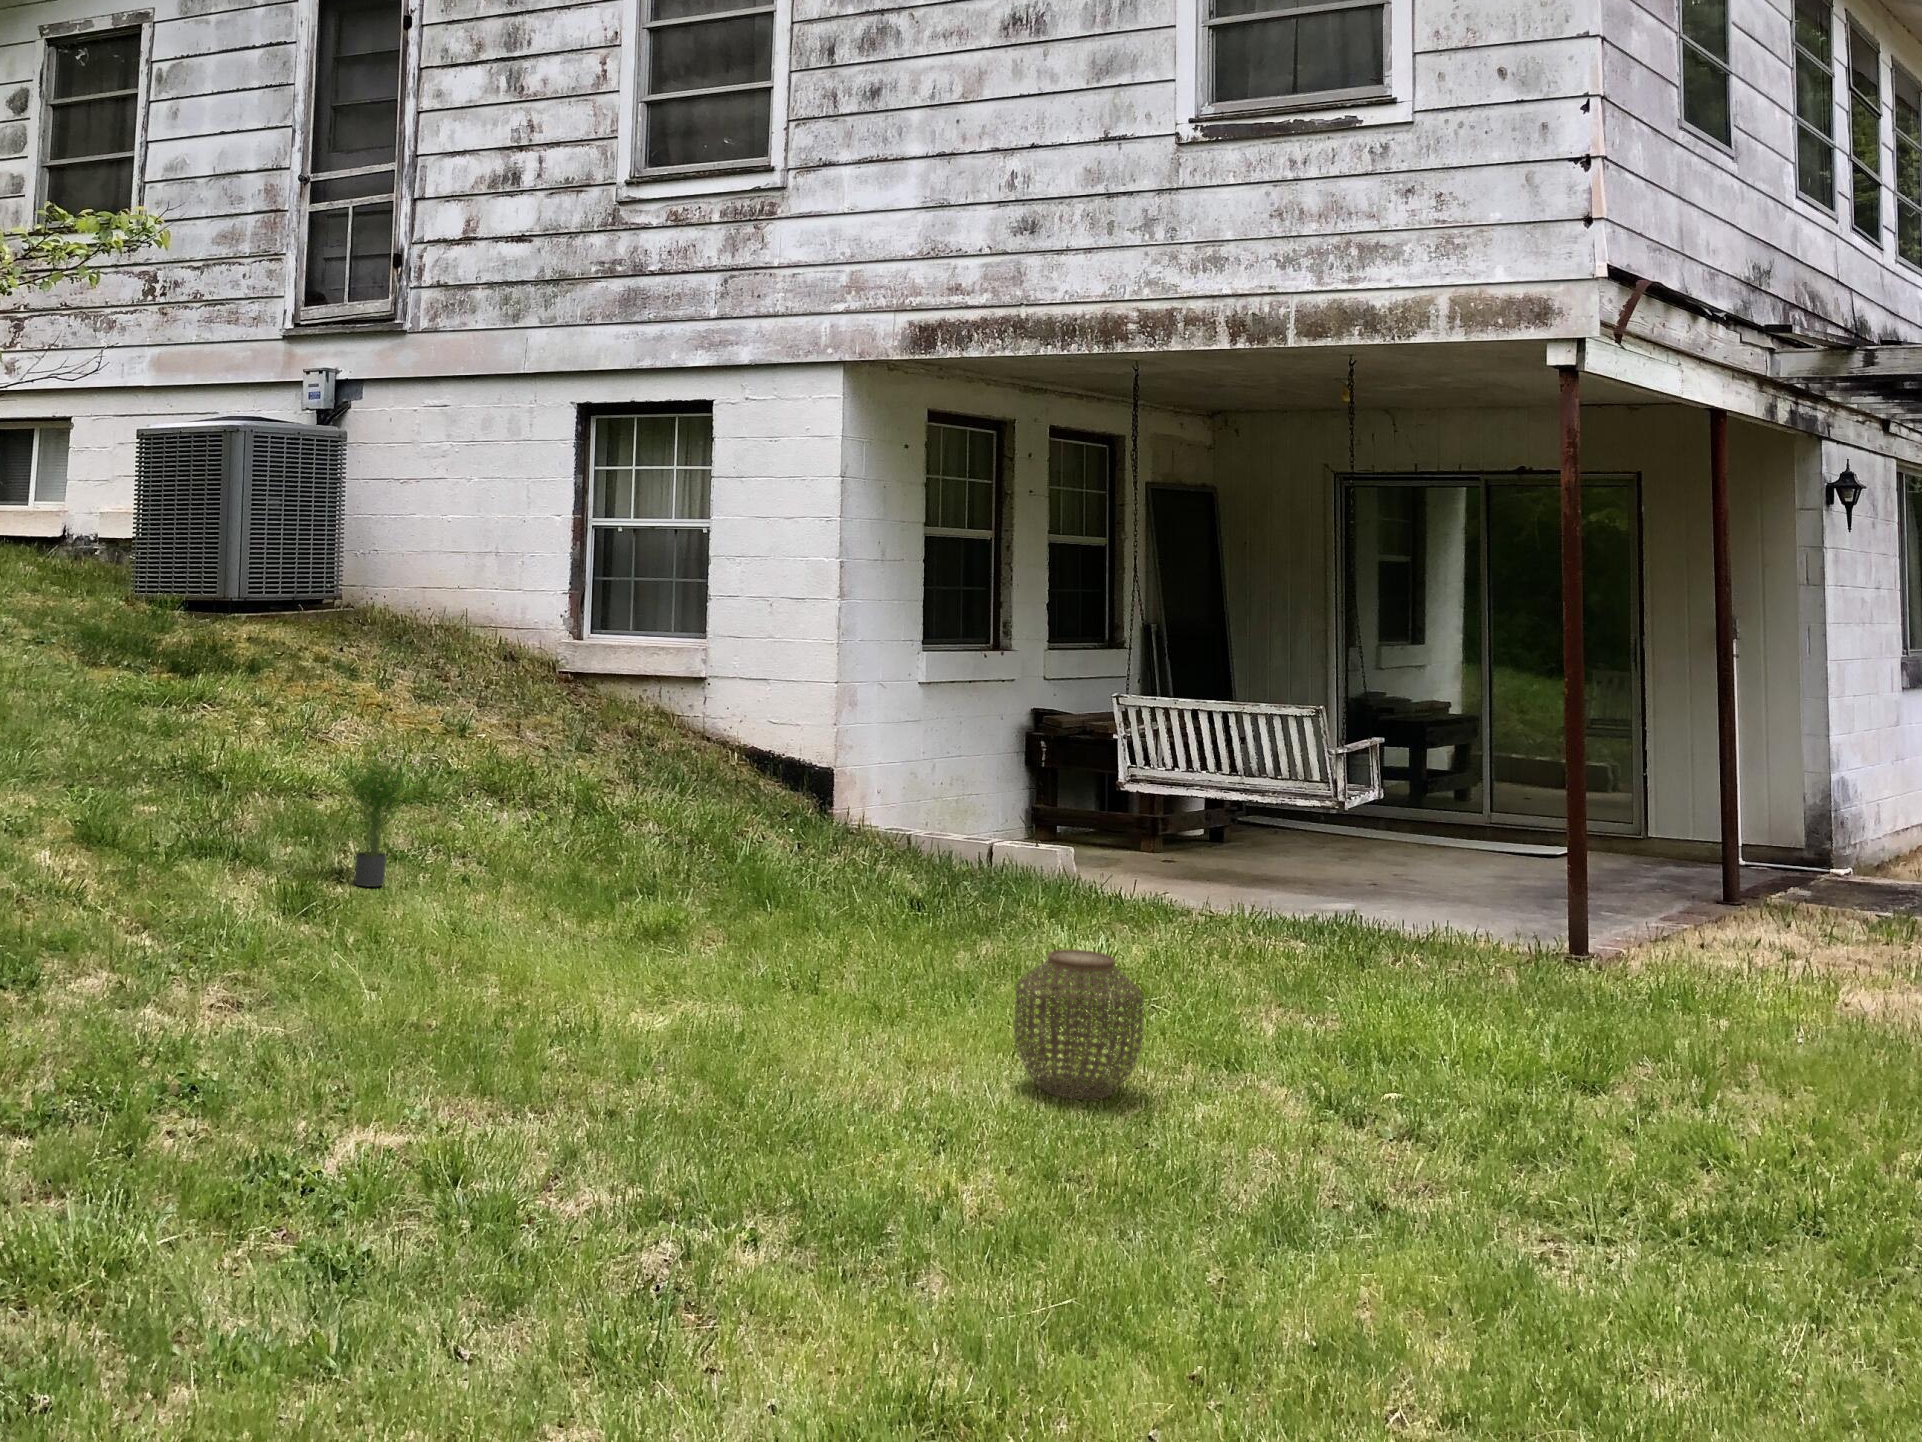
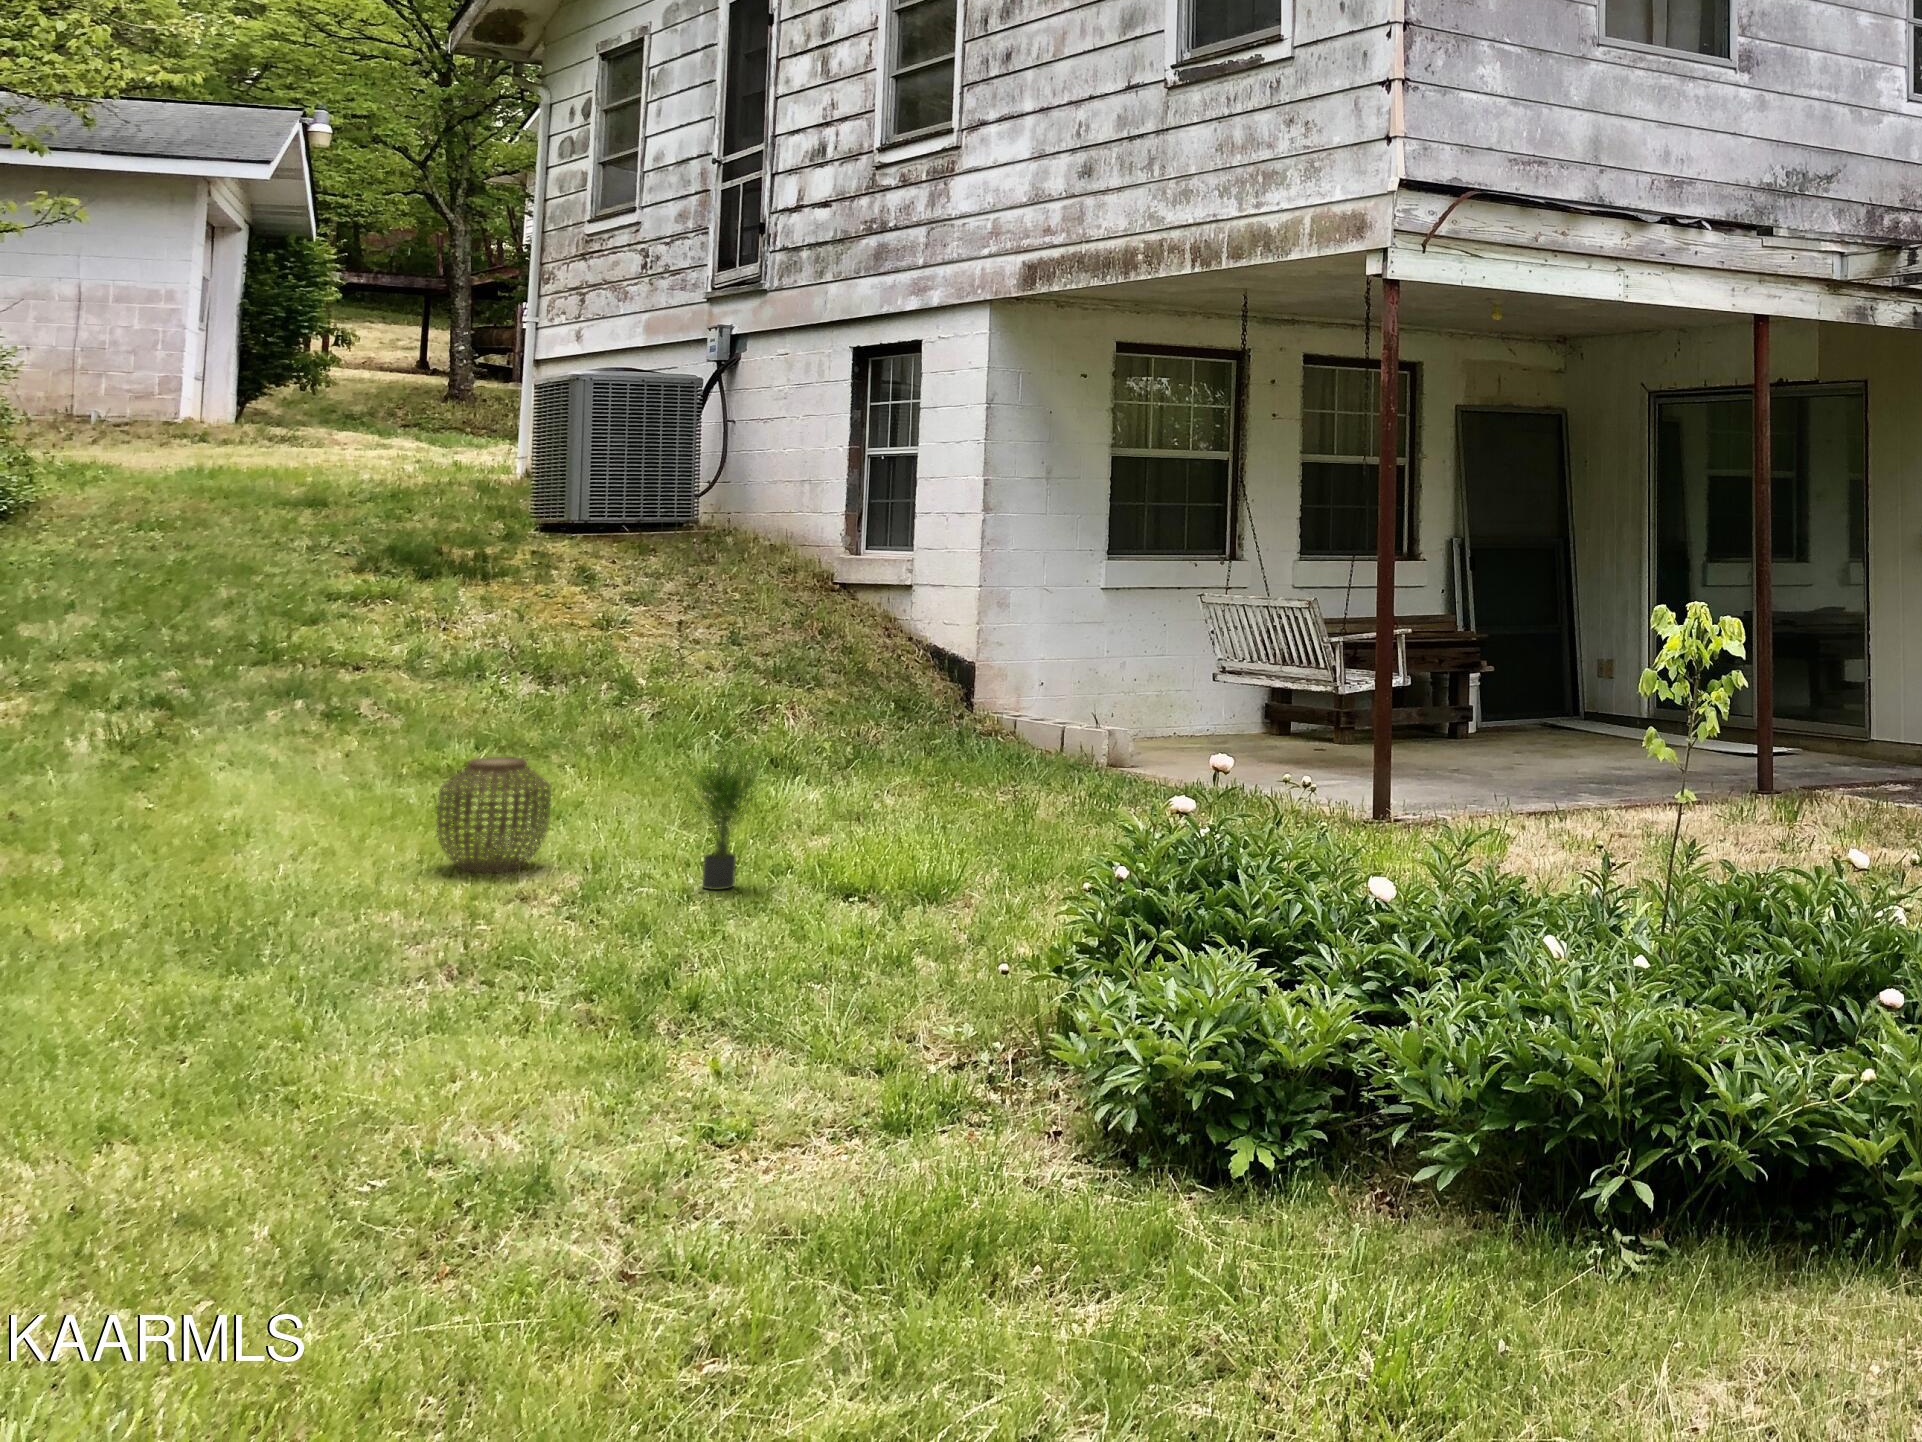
potted plant: present [328,745,409,887] -> present [674,742,765,890]

